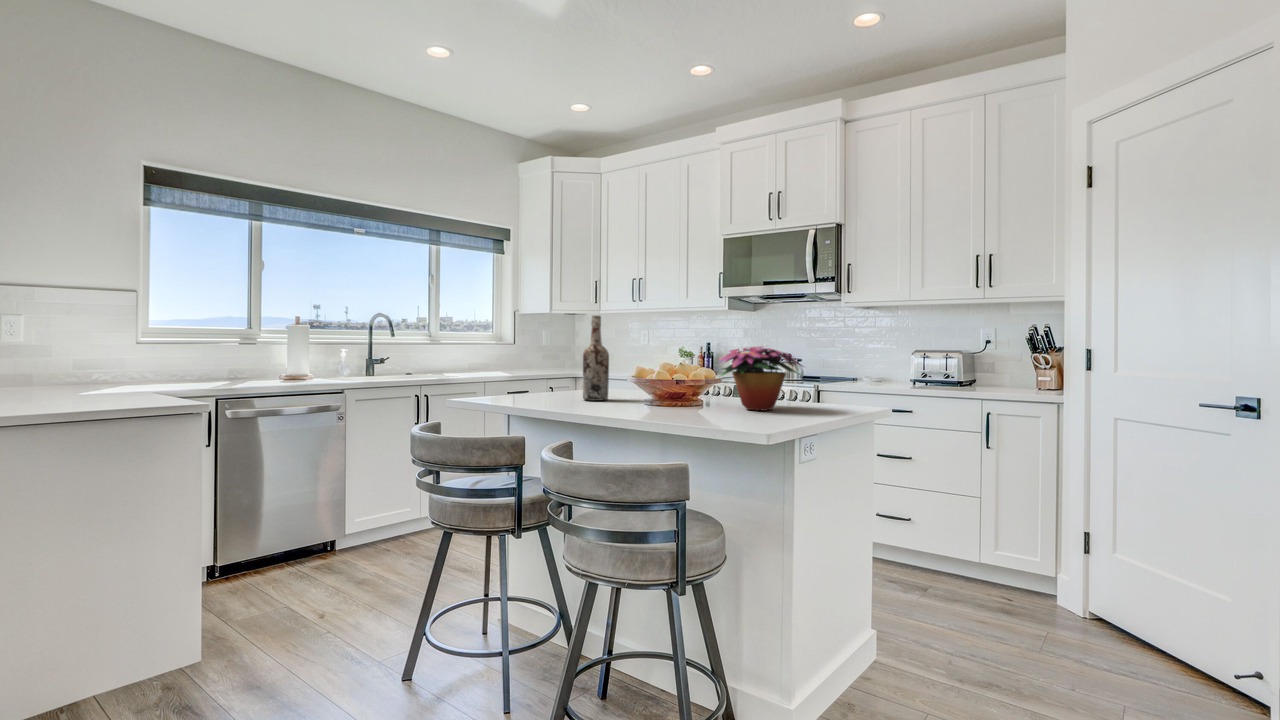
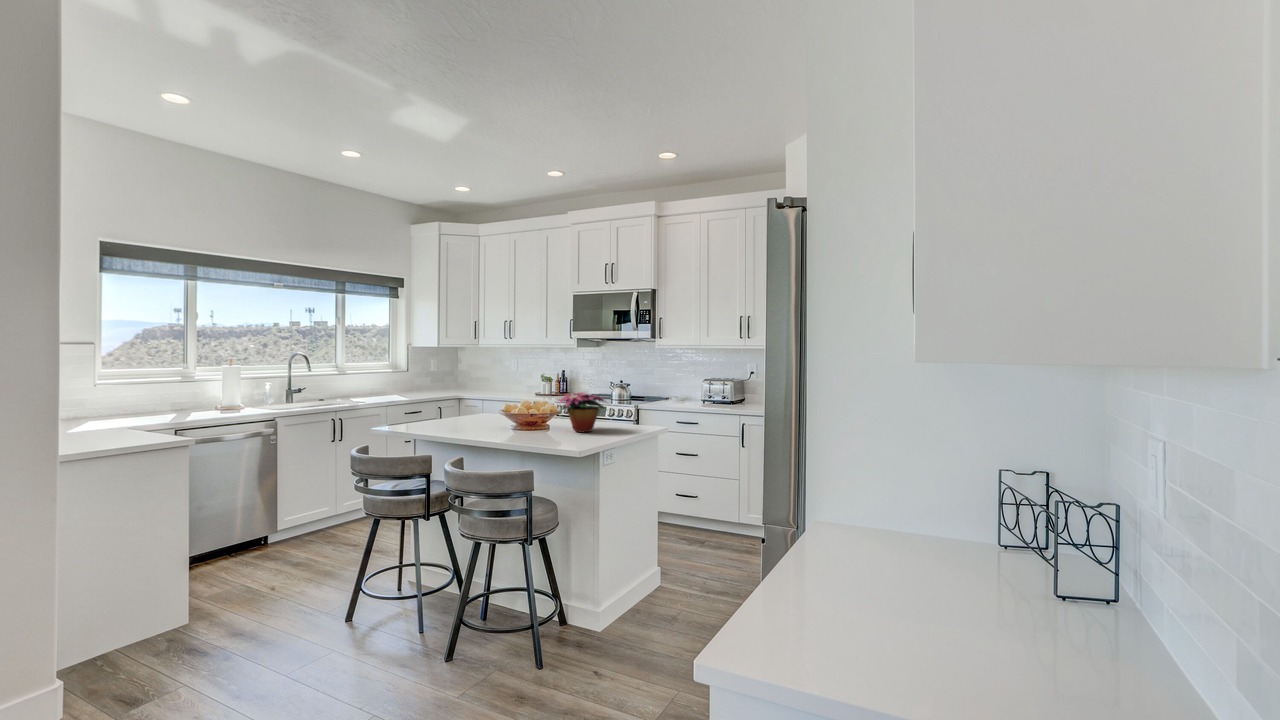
wine bottle: present [583,316,609,401] -> none [469,370,487,427]

